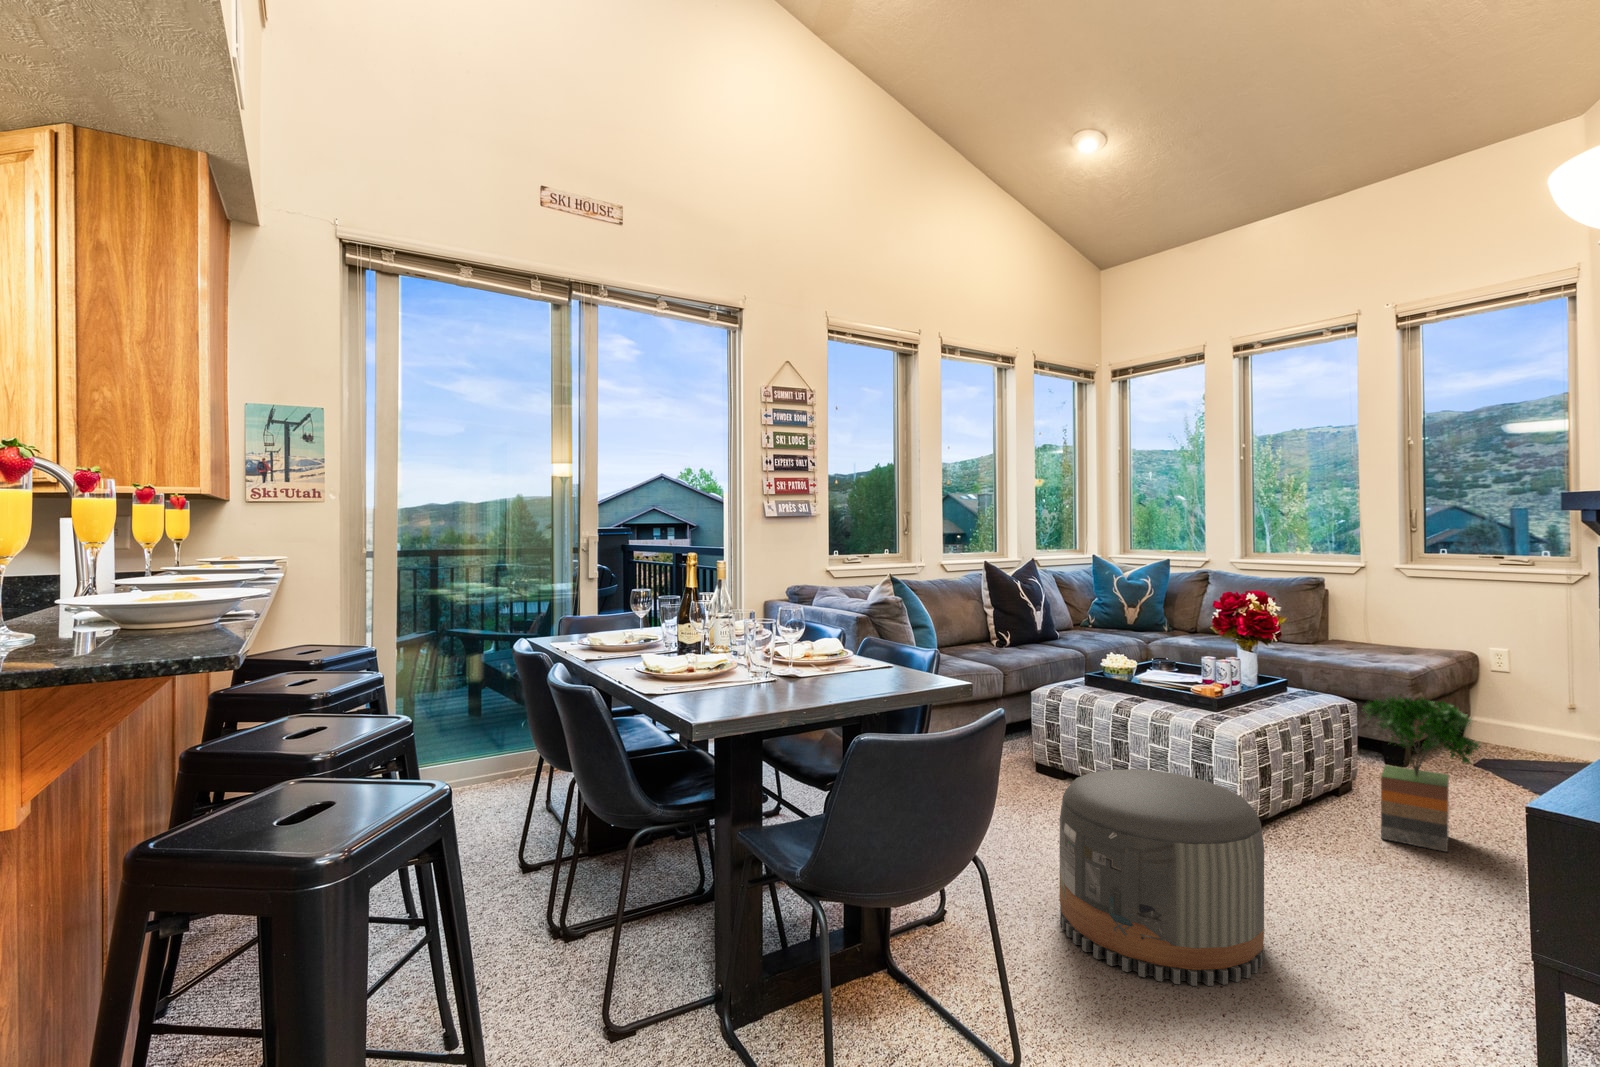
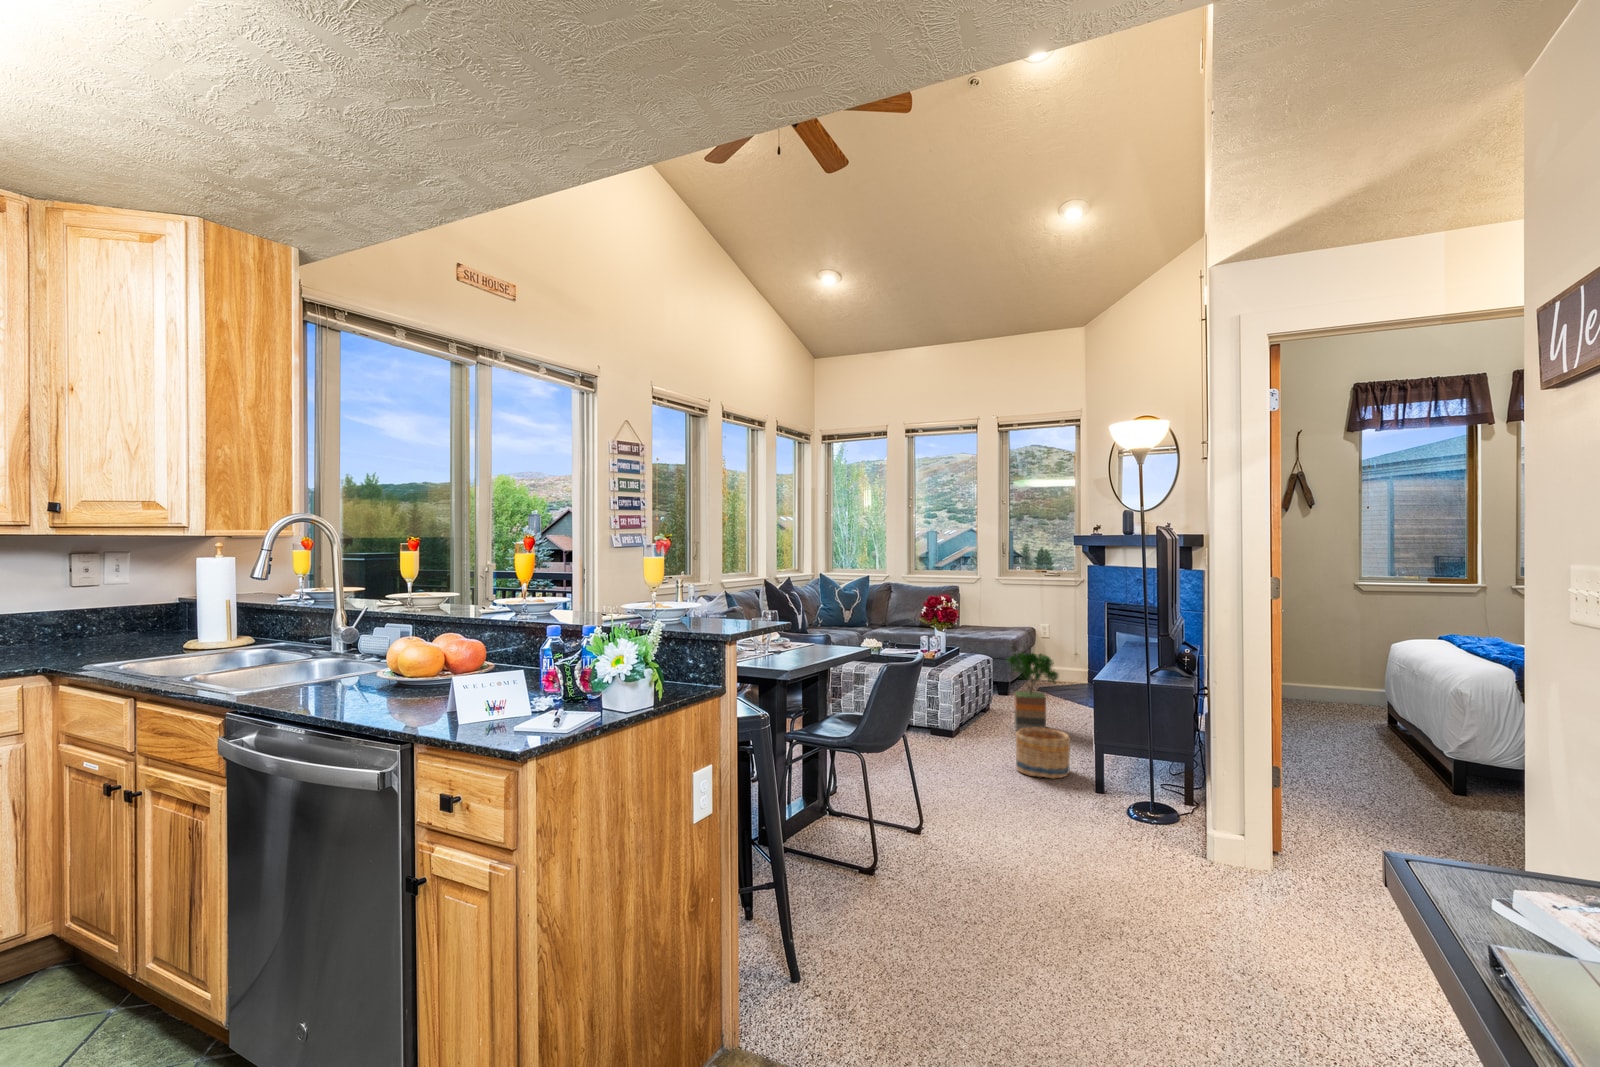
pouf: present [1060,769,1264,986] -> none [894,700,997,803]
basket: none [1333,846,1465,967] -> present [1016,727,1070,778]

